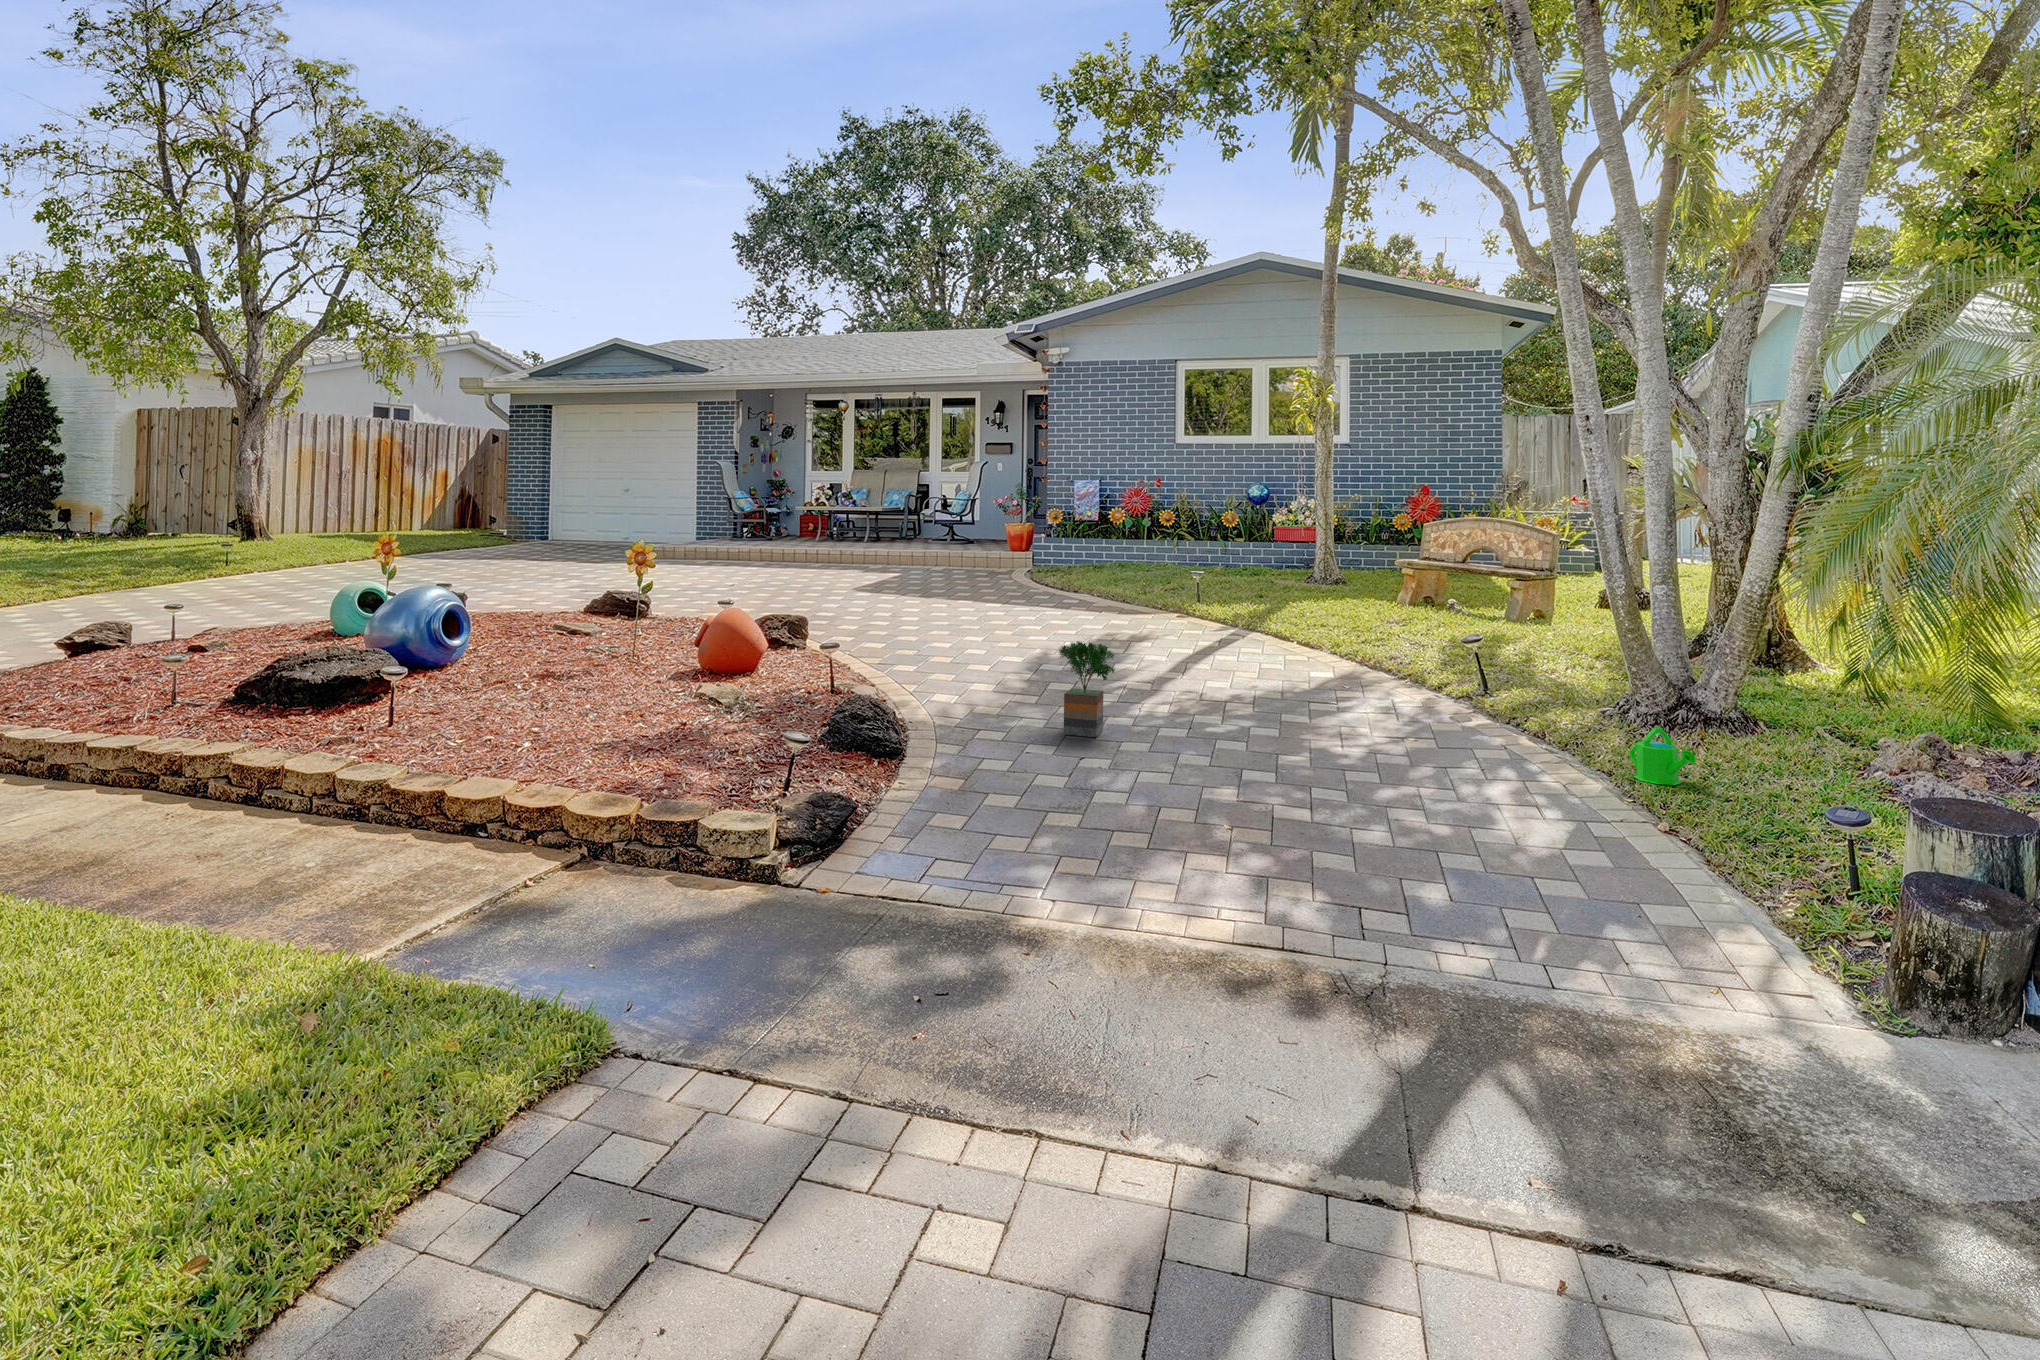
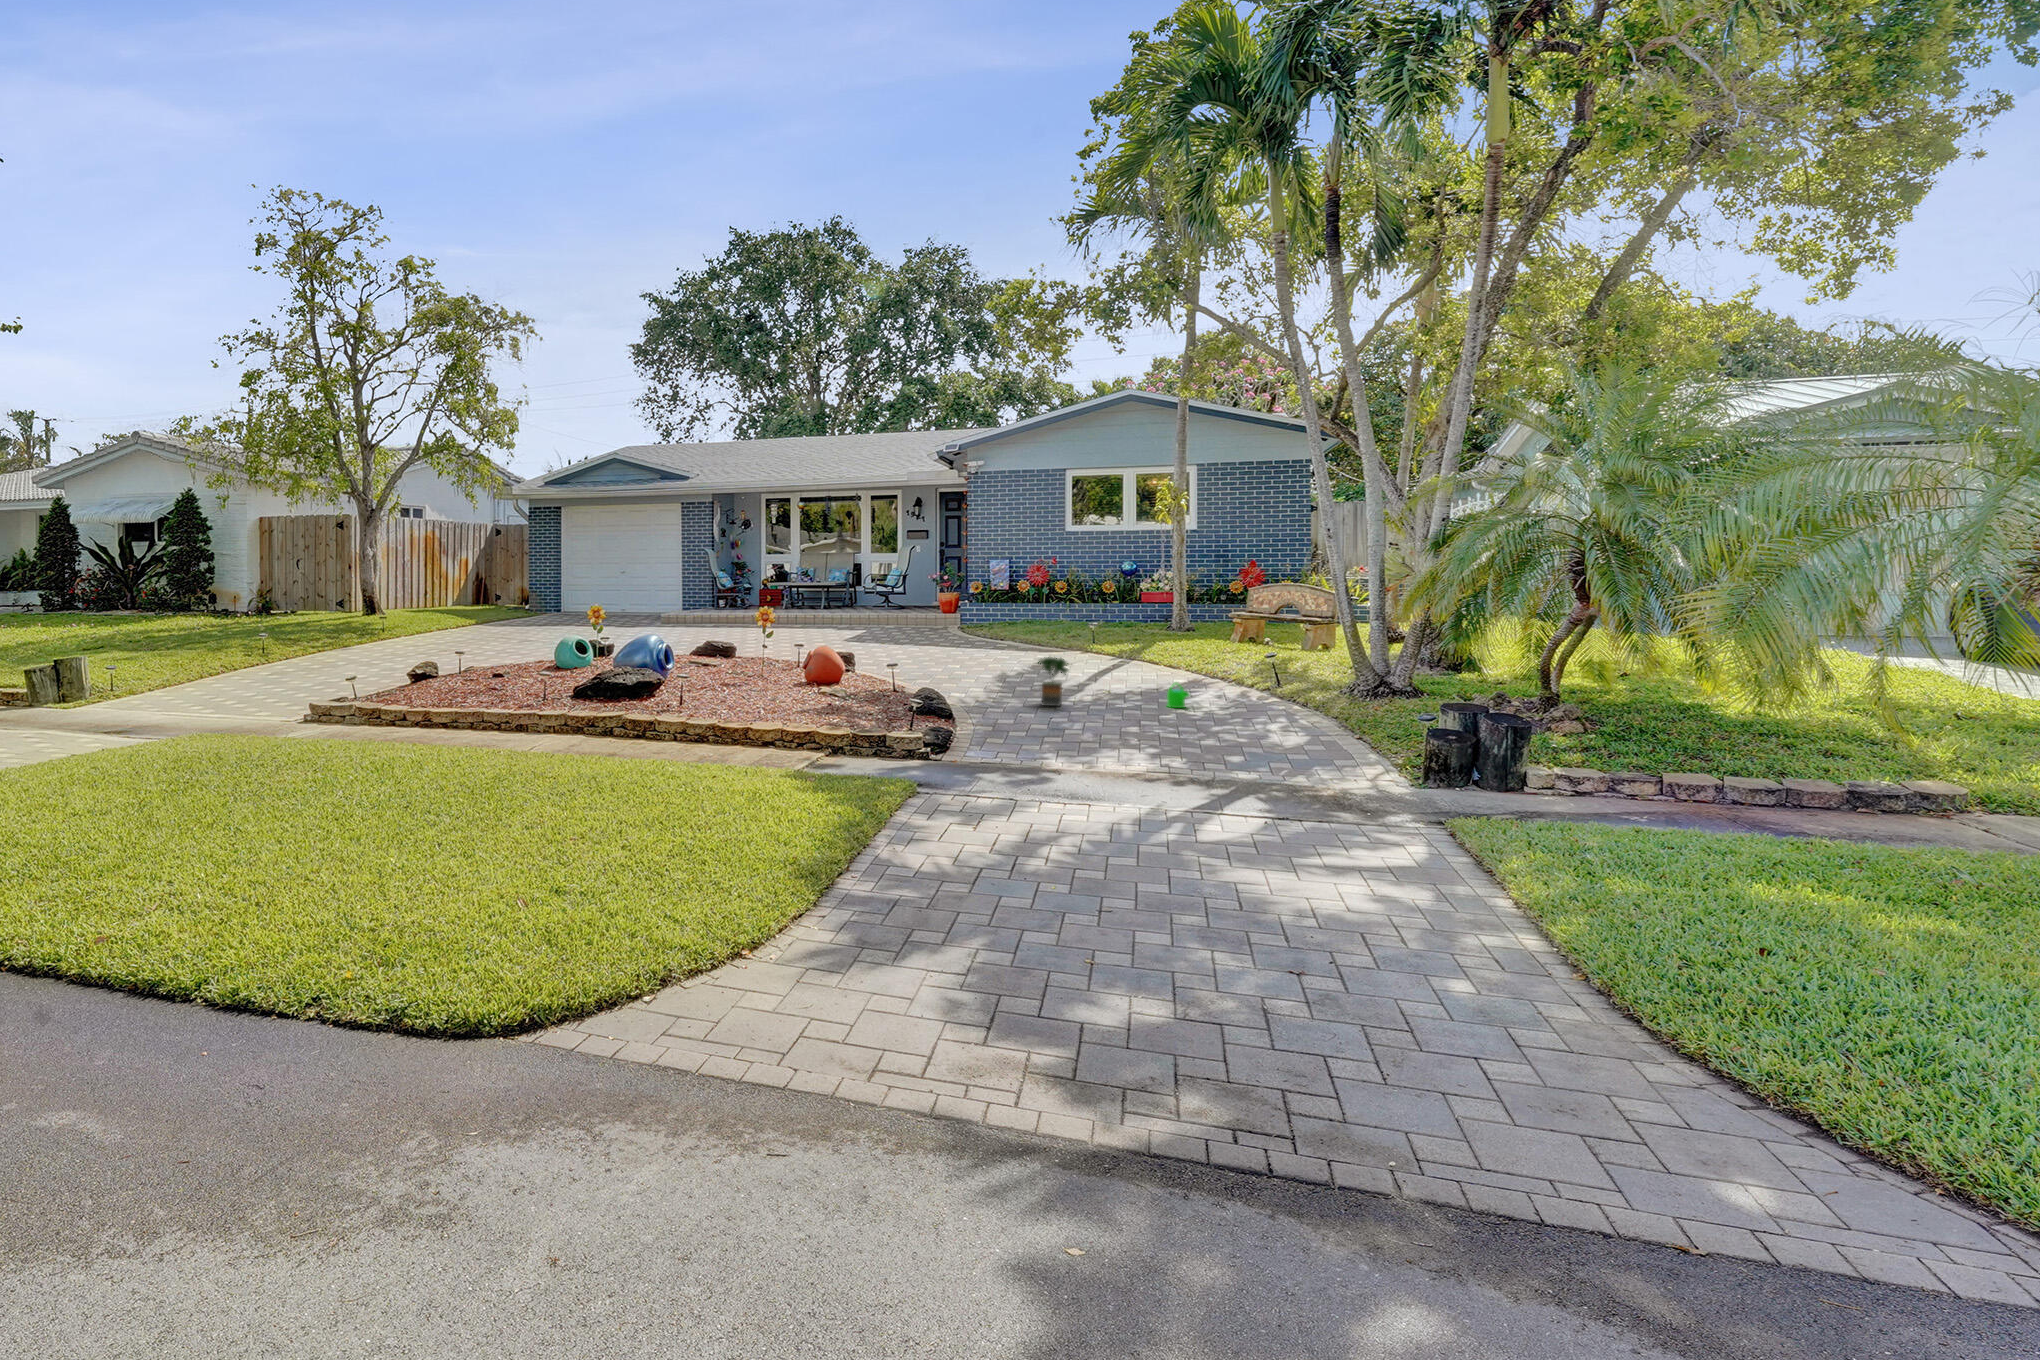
watering can: present [1629,727,1696,785] -> present [1167,683,1189,708]

